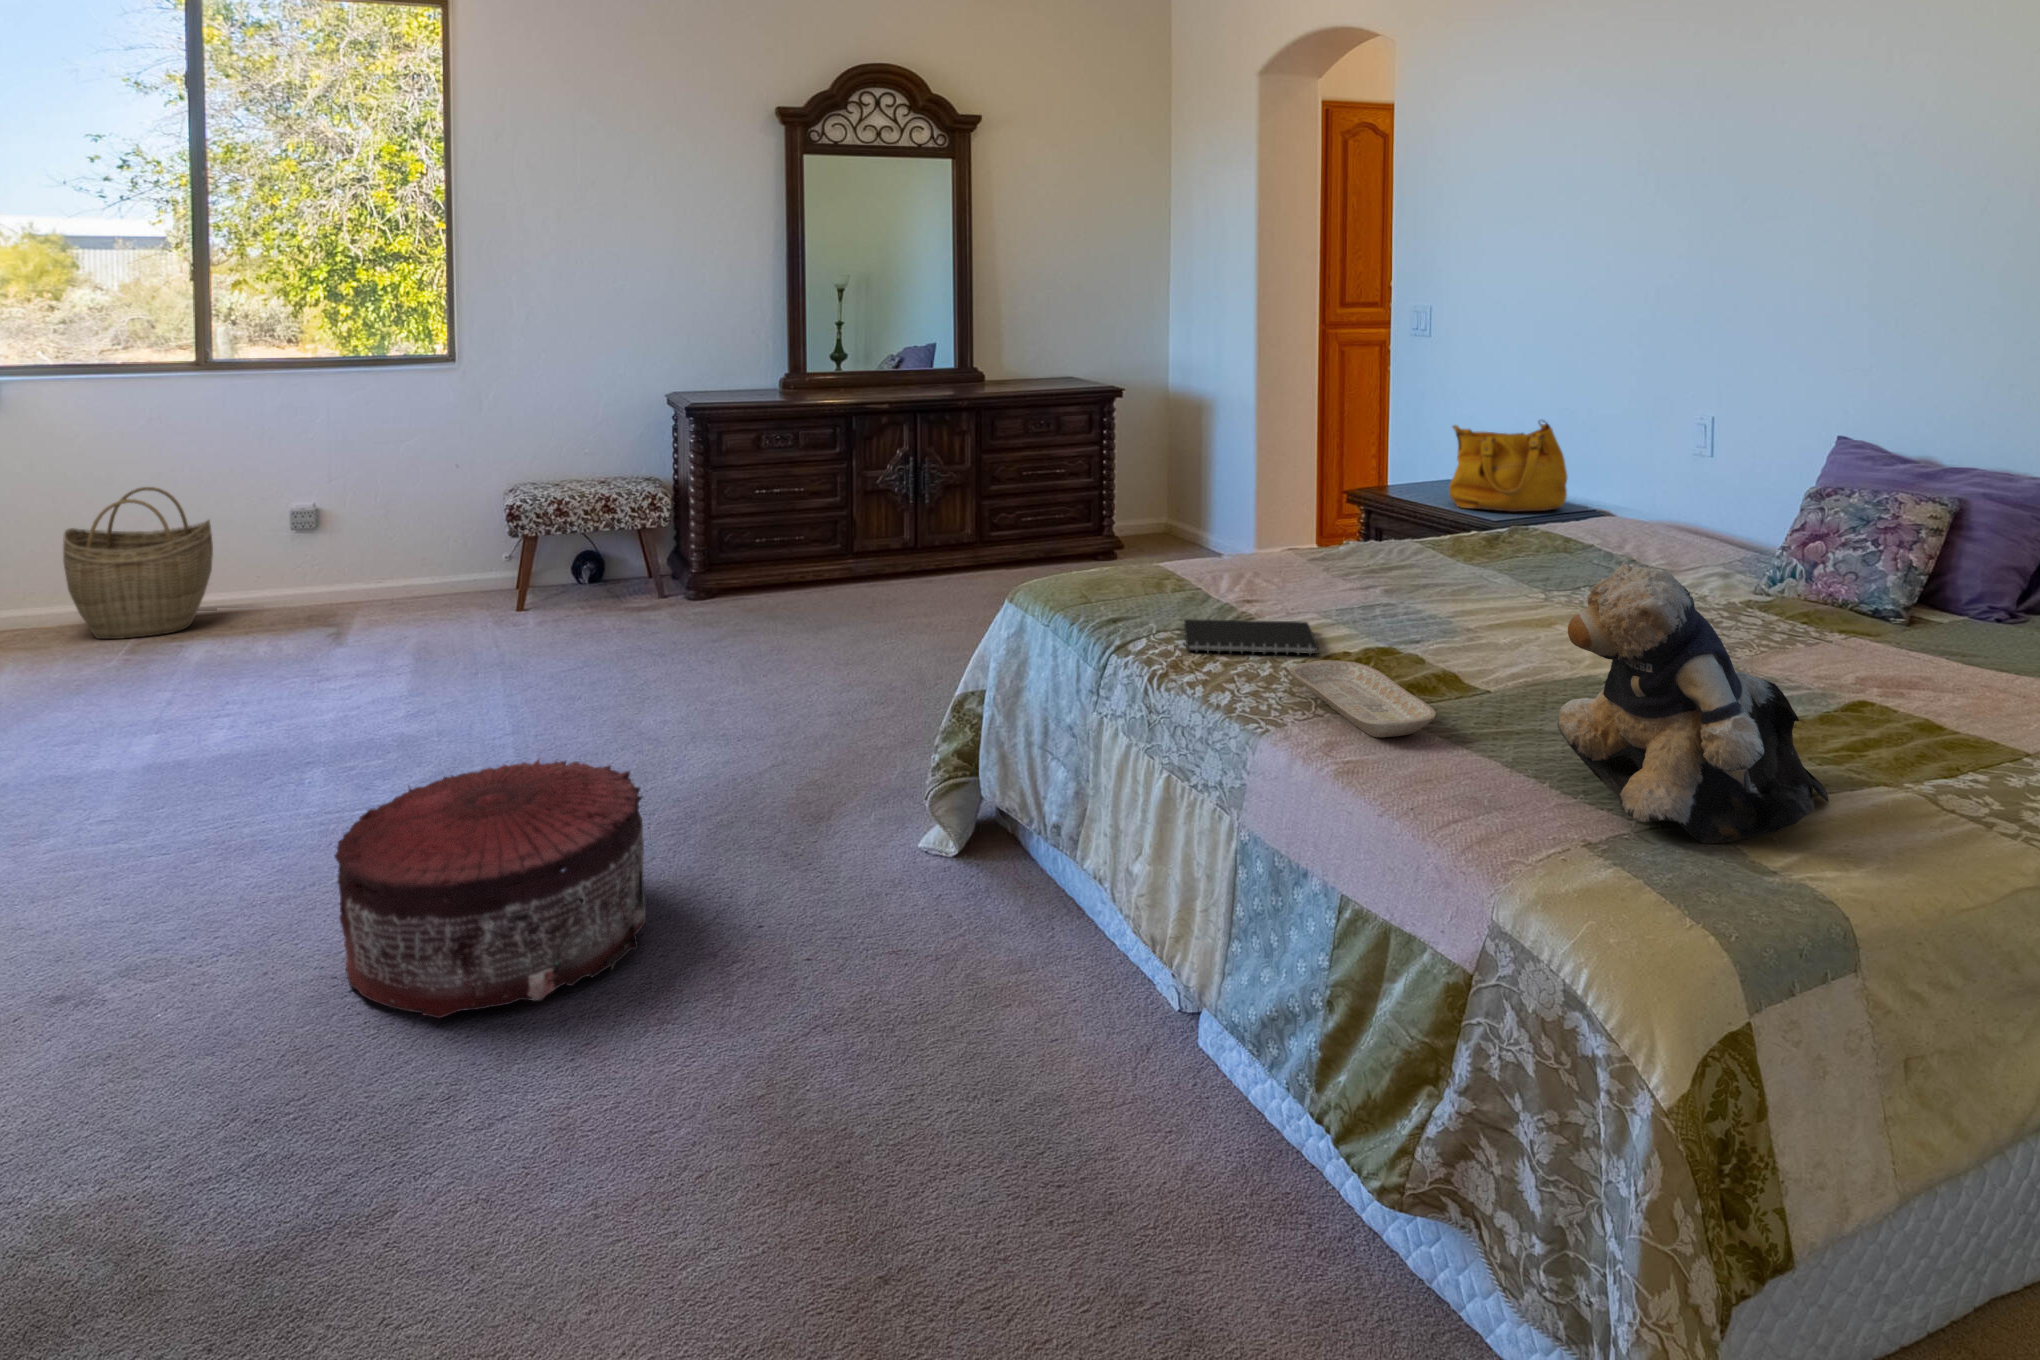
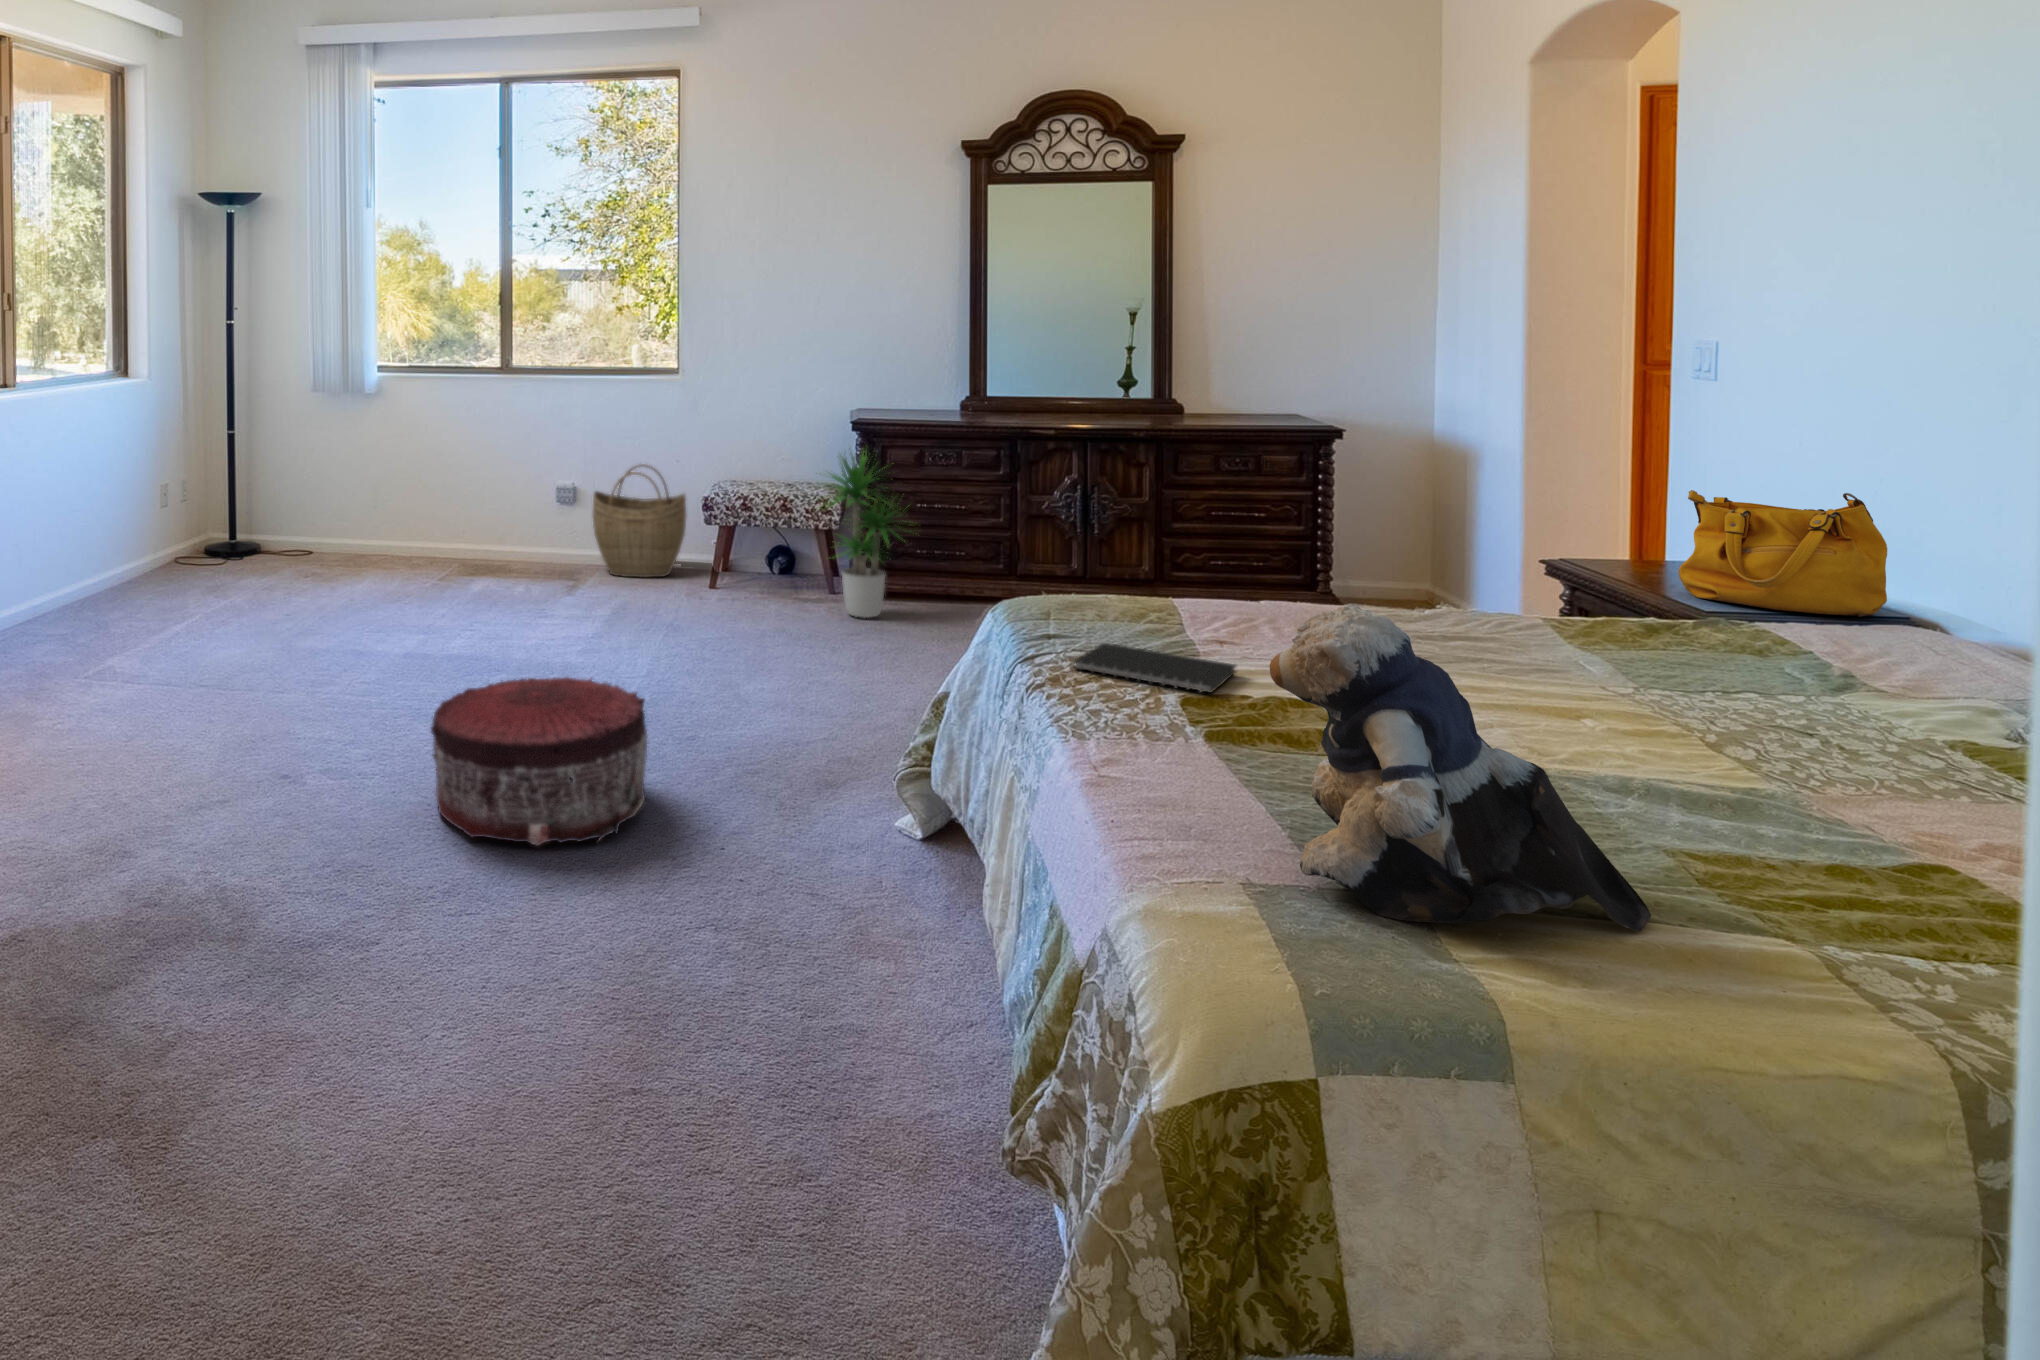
potted plant: none [652,431,780,620] -> present [816,454,911,617]
woven basket: present [63,487,213,639] -> present [592,464,686,577]
tray: present [1289,660,1436,737] -> none [1126,691,1227,768]

